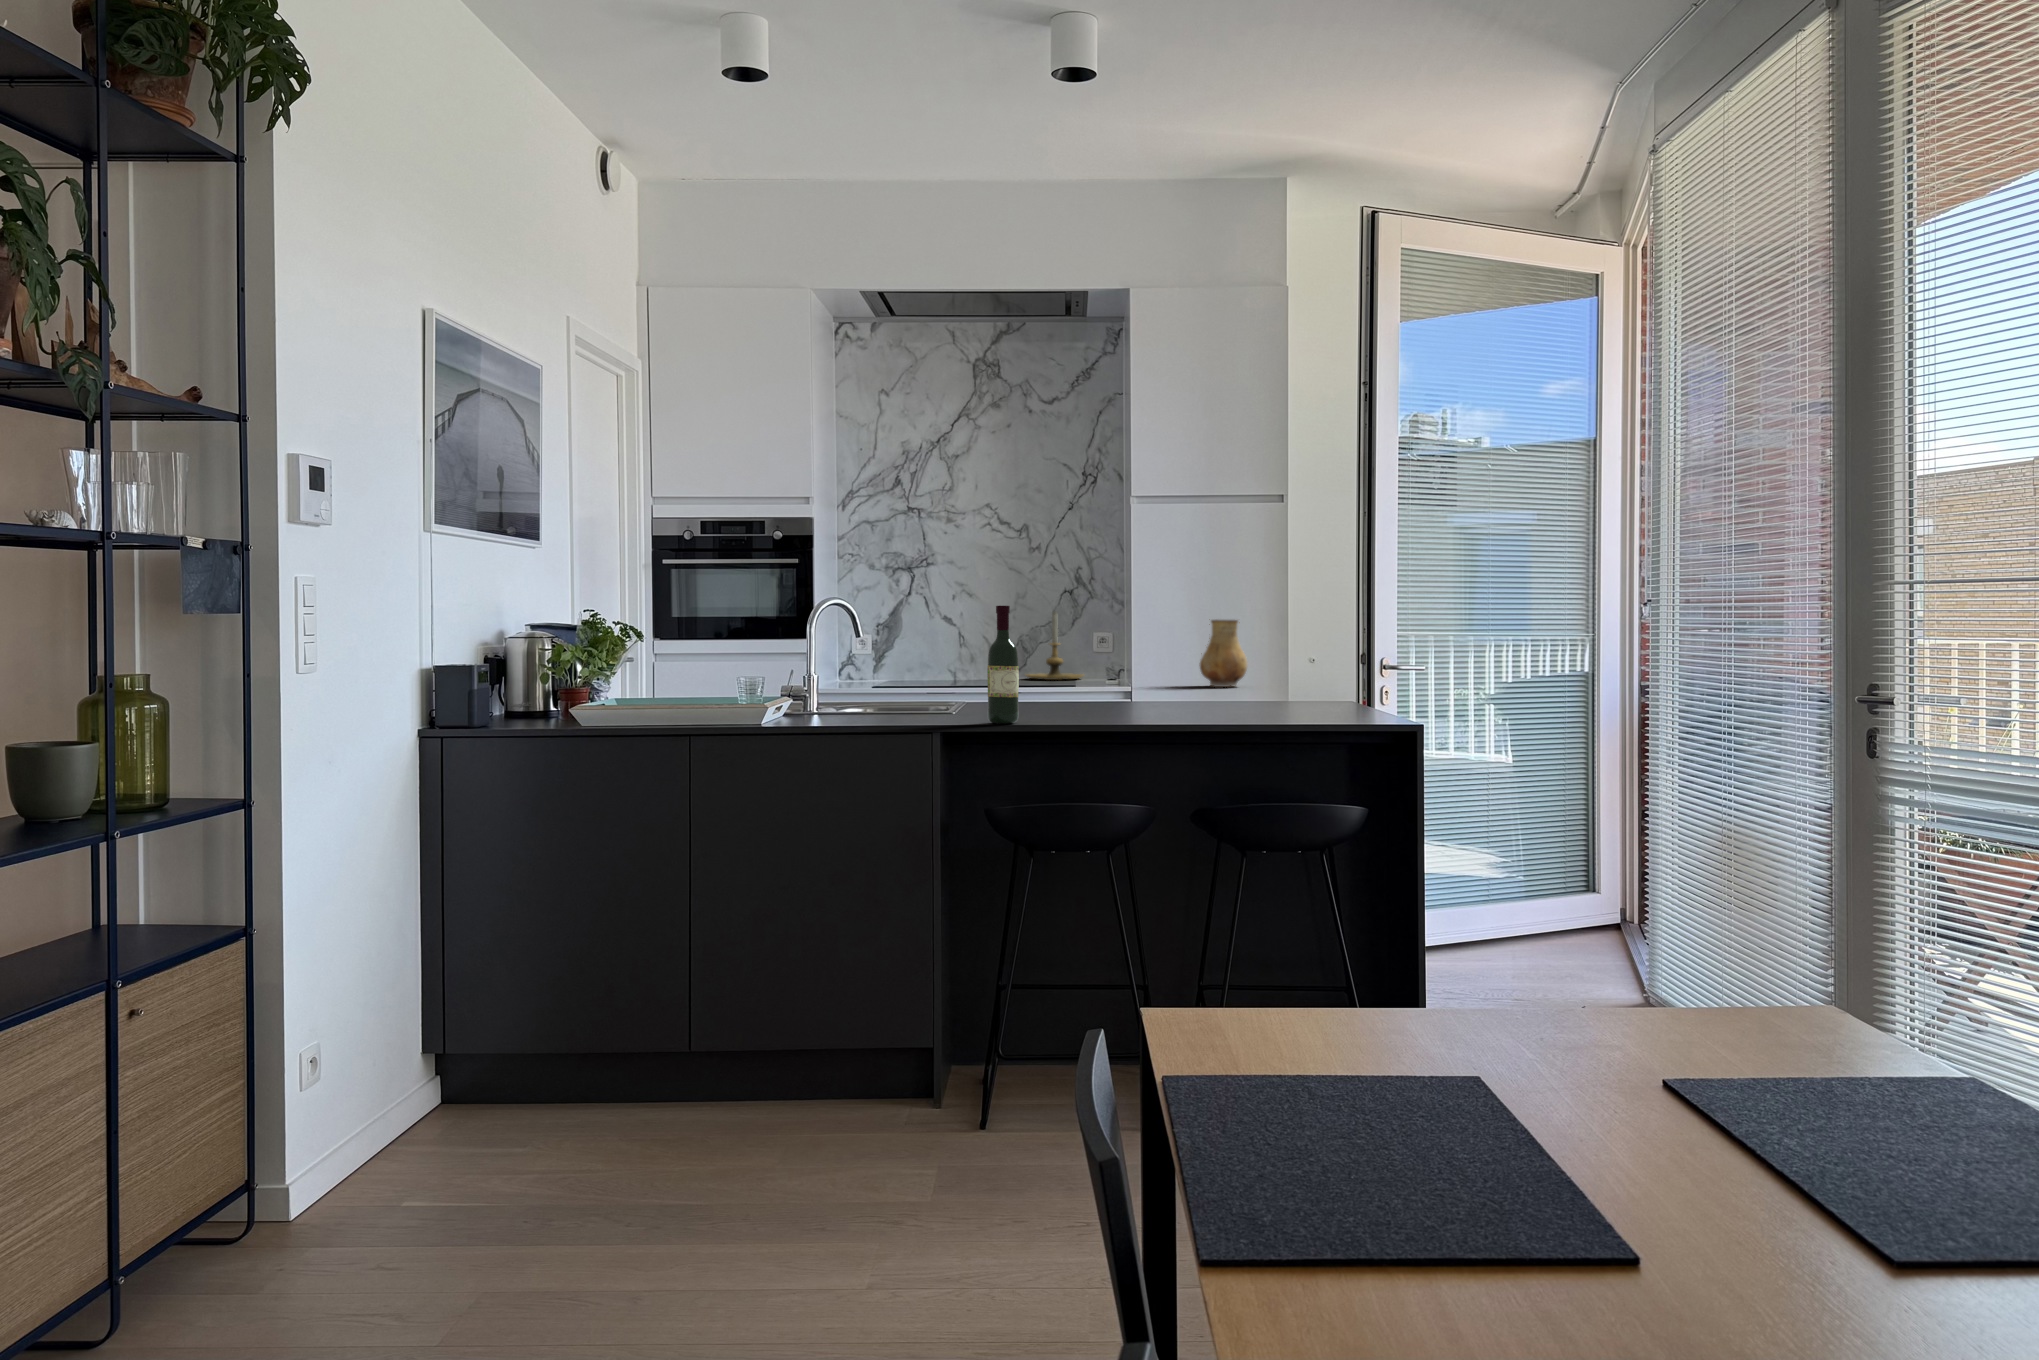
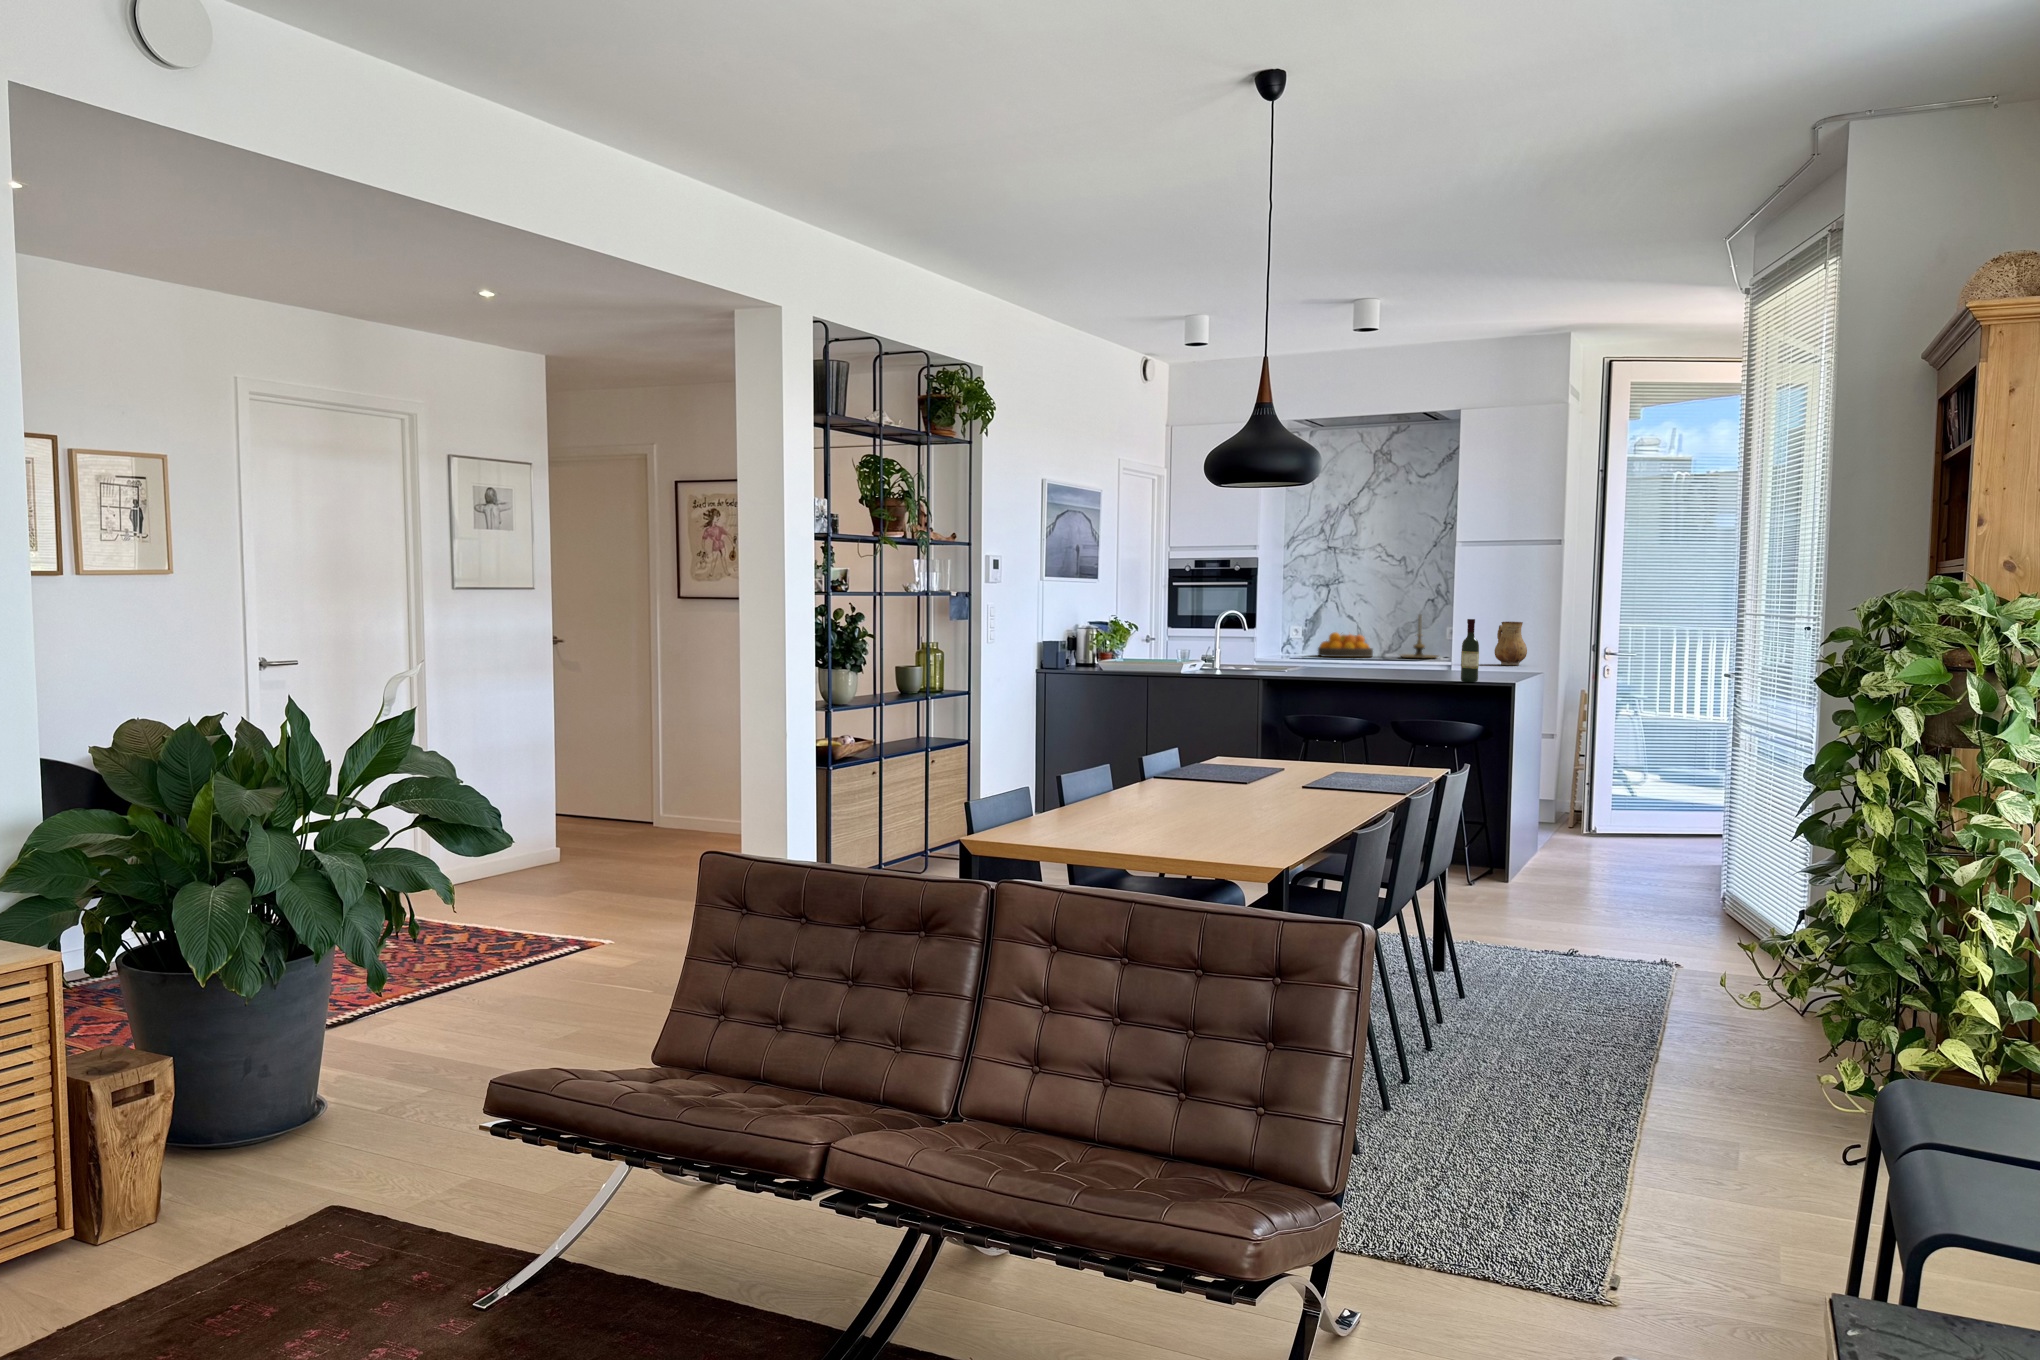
wine bottle: present [987,606,1019,724] -> present [1461,619,1479,682]
fruit bowl: none [900,641,986,681] -> present [1318,632,1373,657]

